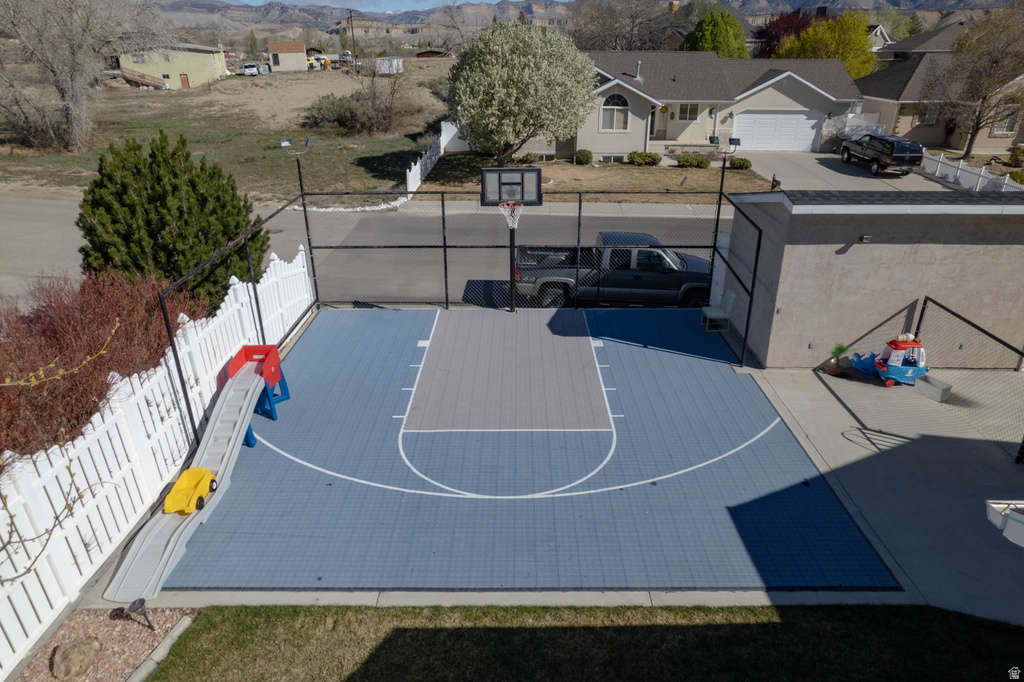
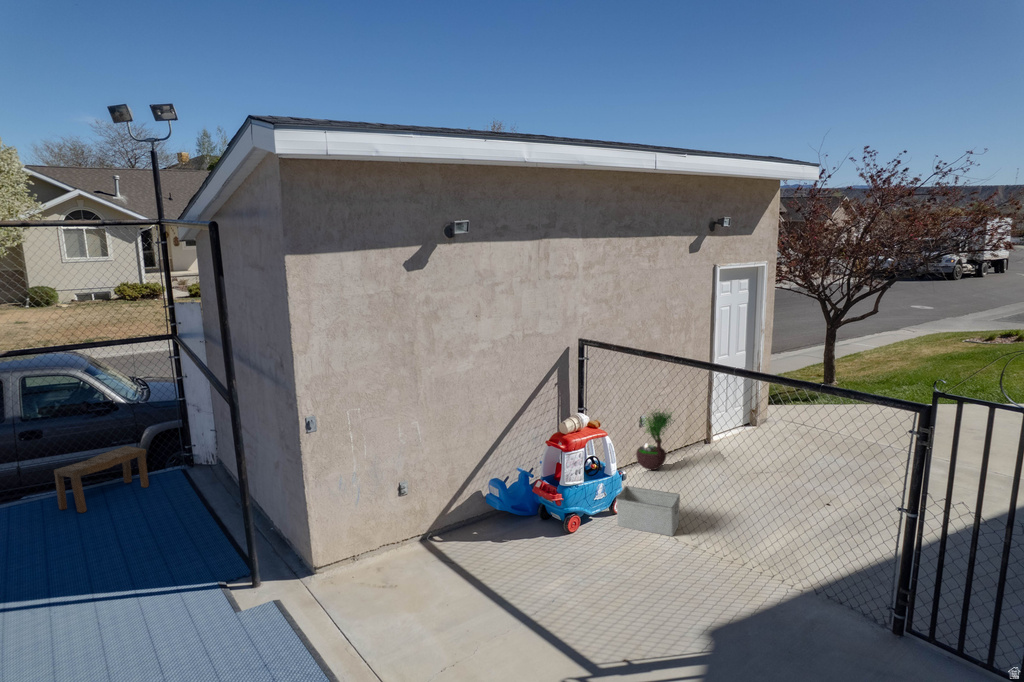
chair: present [701,289,736,332] -> none [162,411,234,518]
bench: none [657,293,693,319] -> present [54,446,149,513]
potted tree: present [825,344,850,375] -> present [636,411,672,470]

